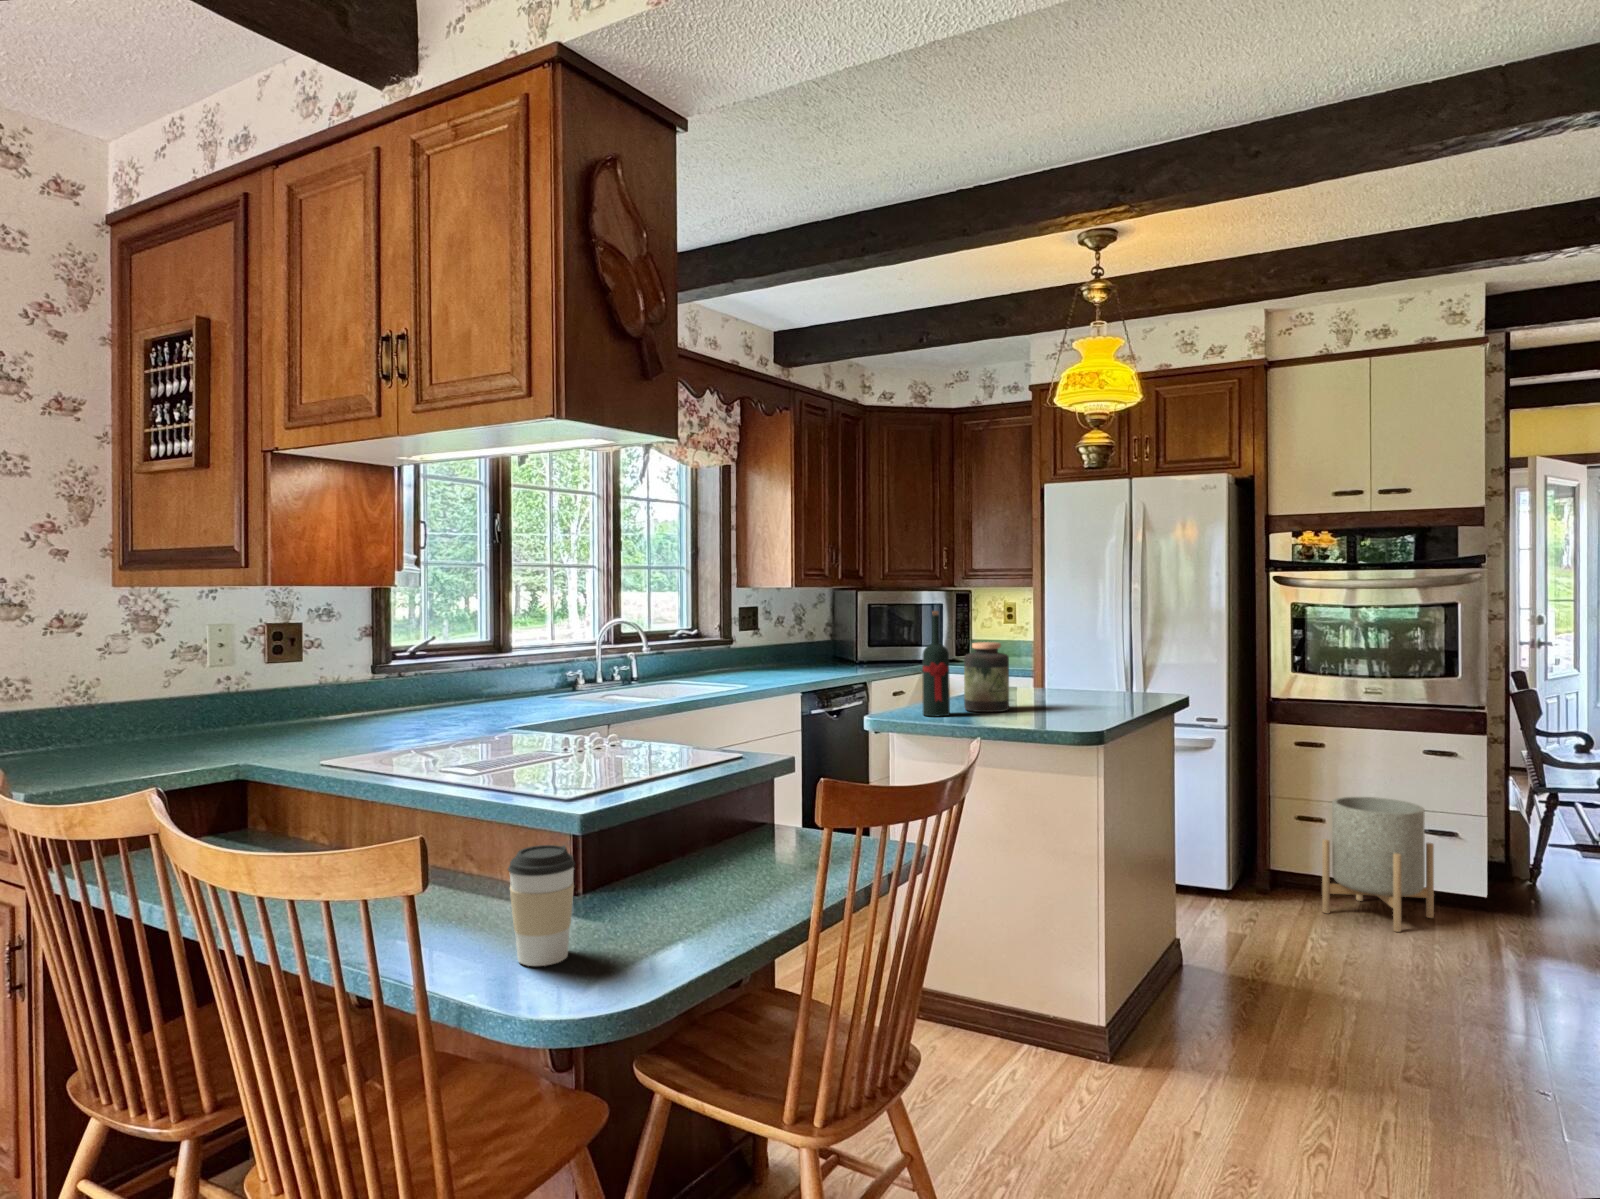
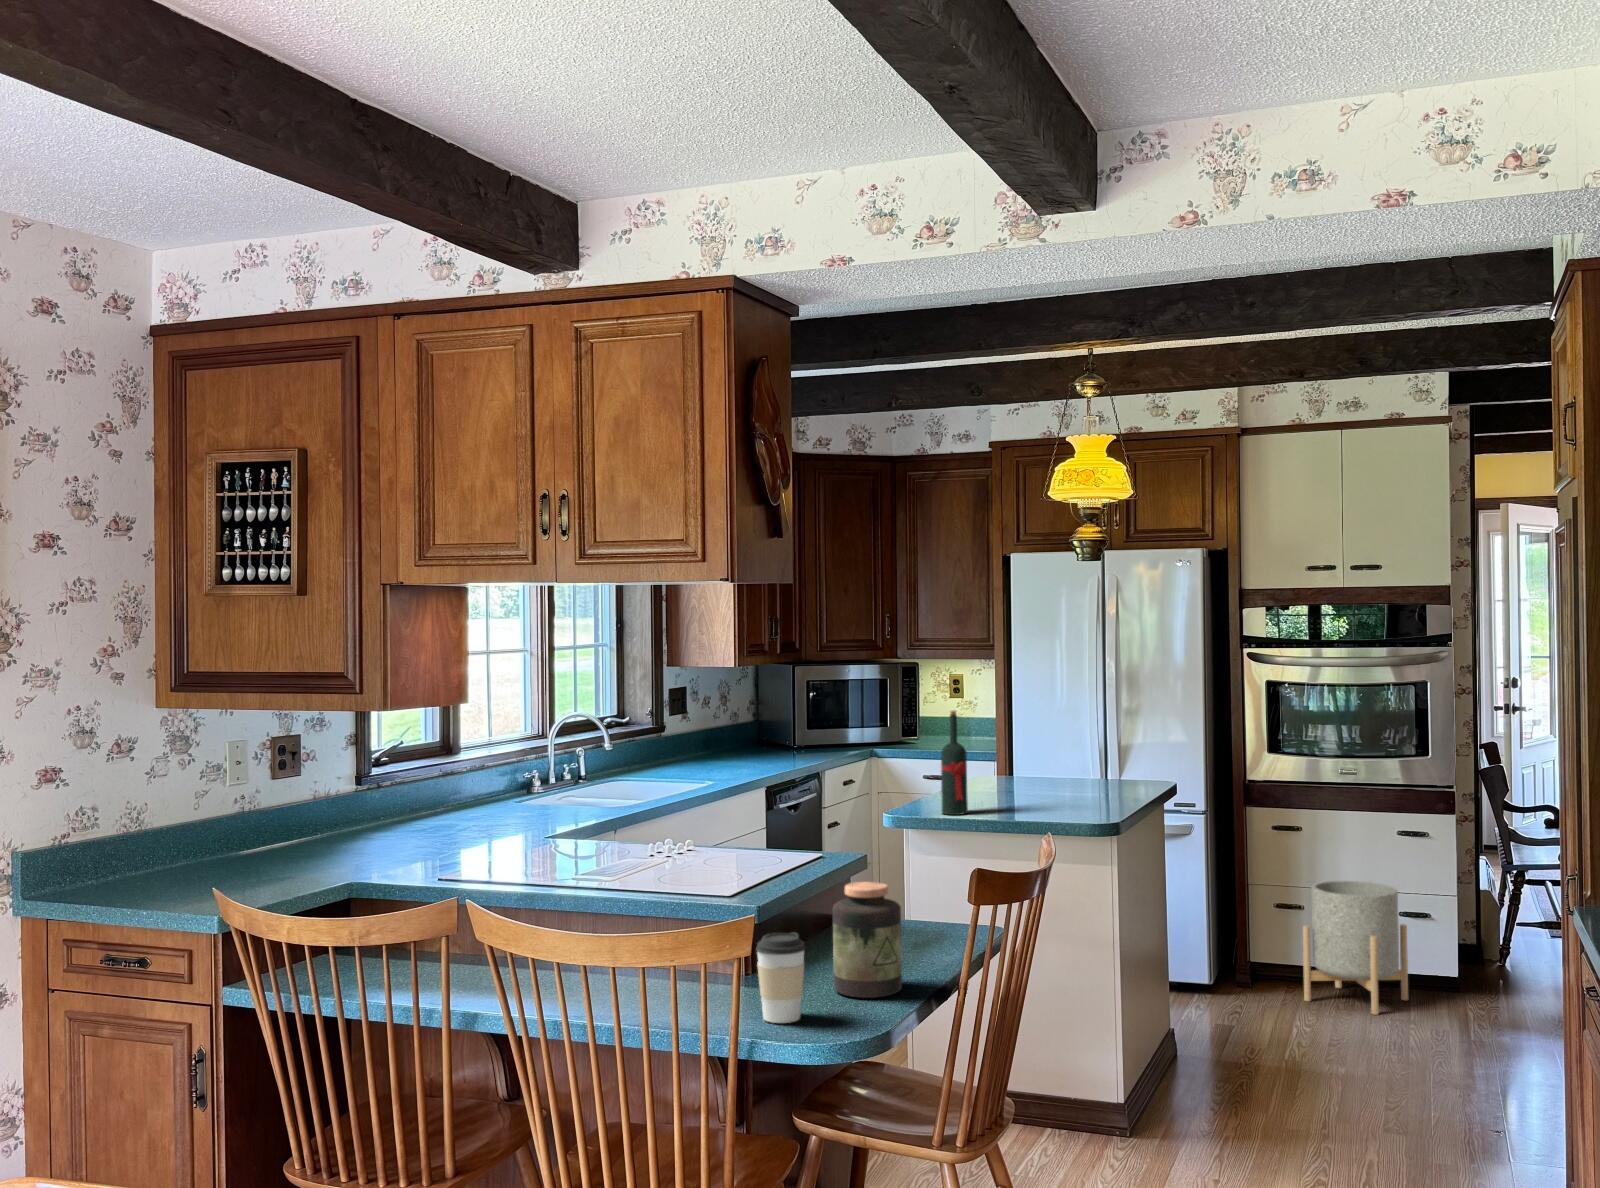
jar: present [964,642,1009,712] -> present [833,882,902,998]

